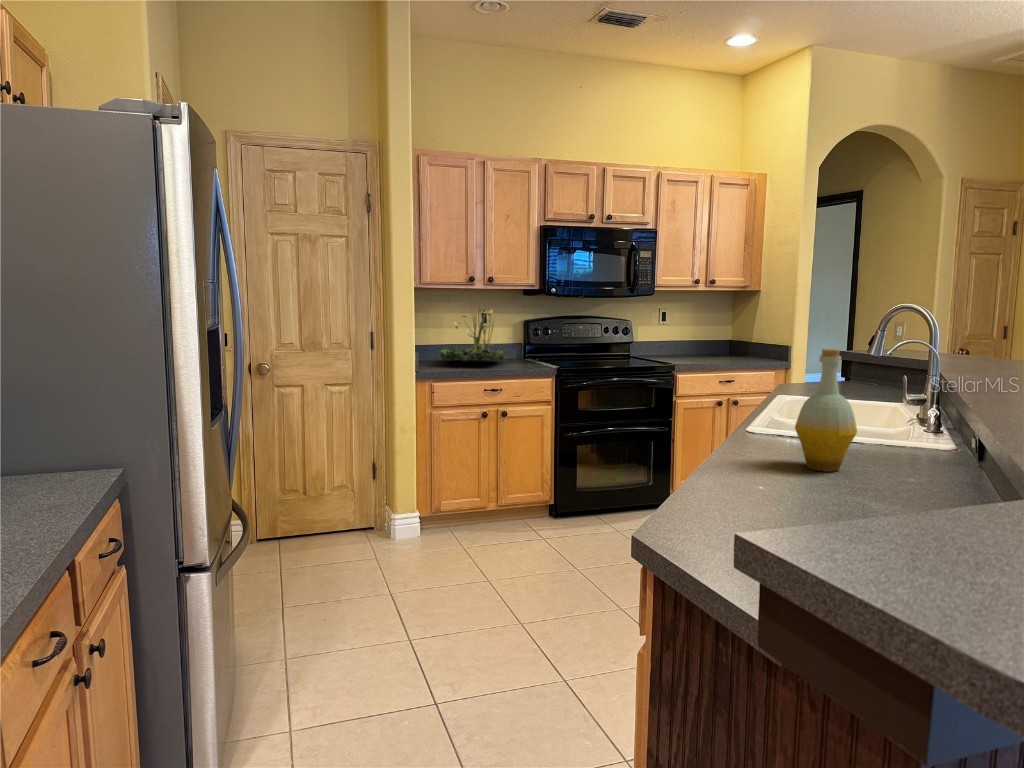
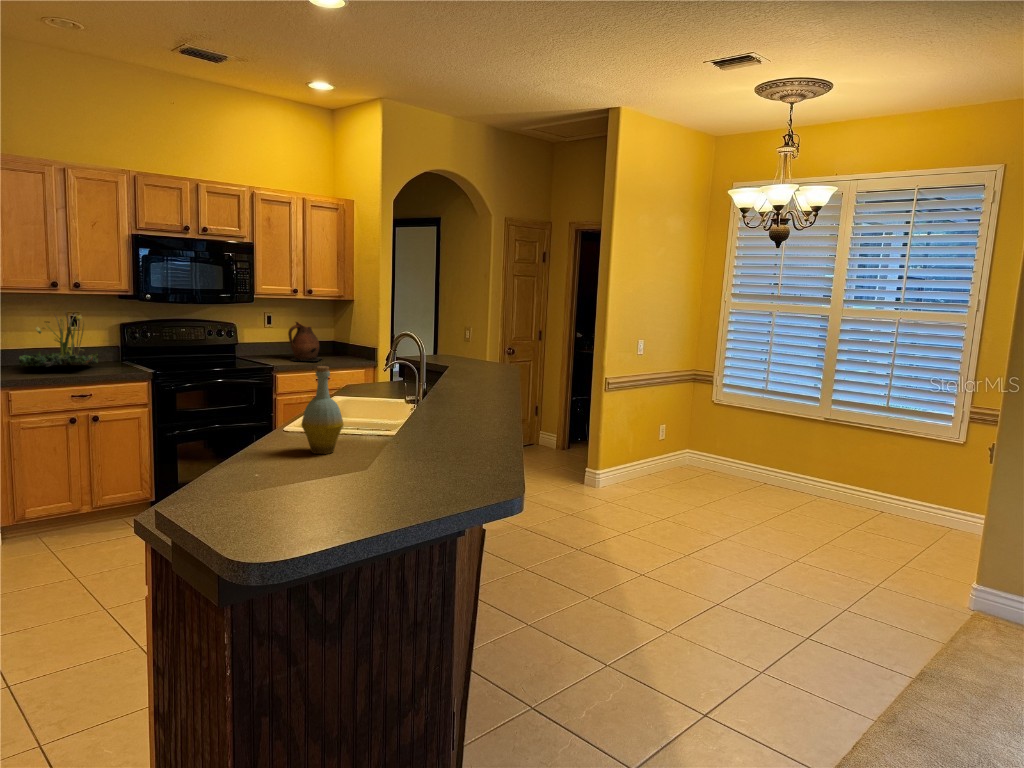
ceramic pitcher: none [689,316,726,362] -> present [288,322,323,361]

